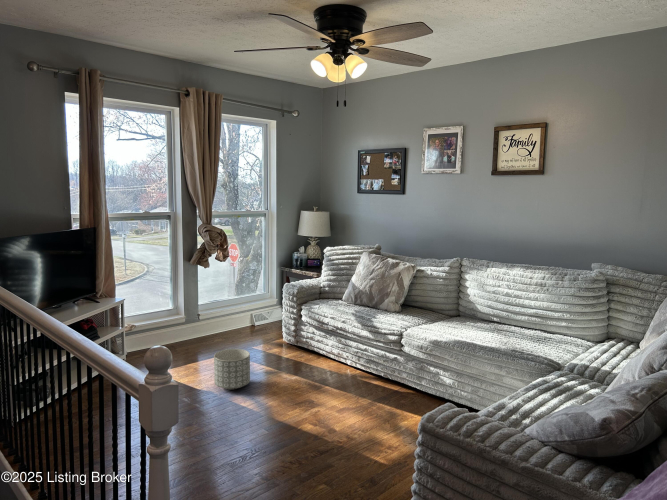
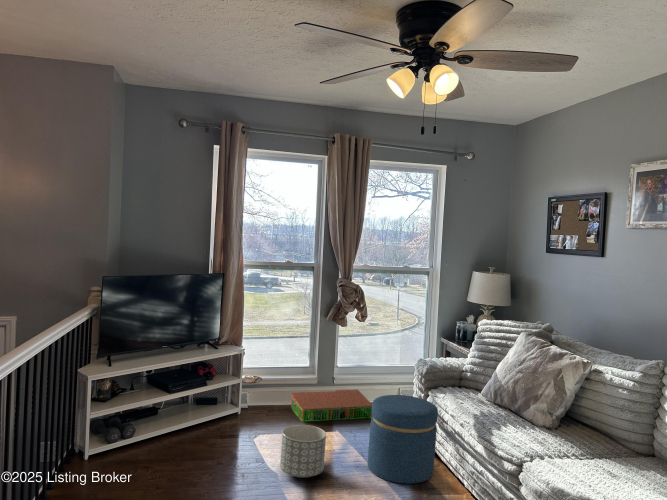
ottoman: none [272,312,321,374] -> present [368,395,438,484]
storage bin: none [177,319,248,353] -> present [291,390,372,421]

